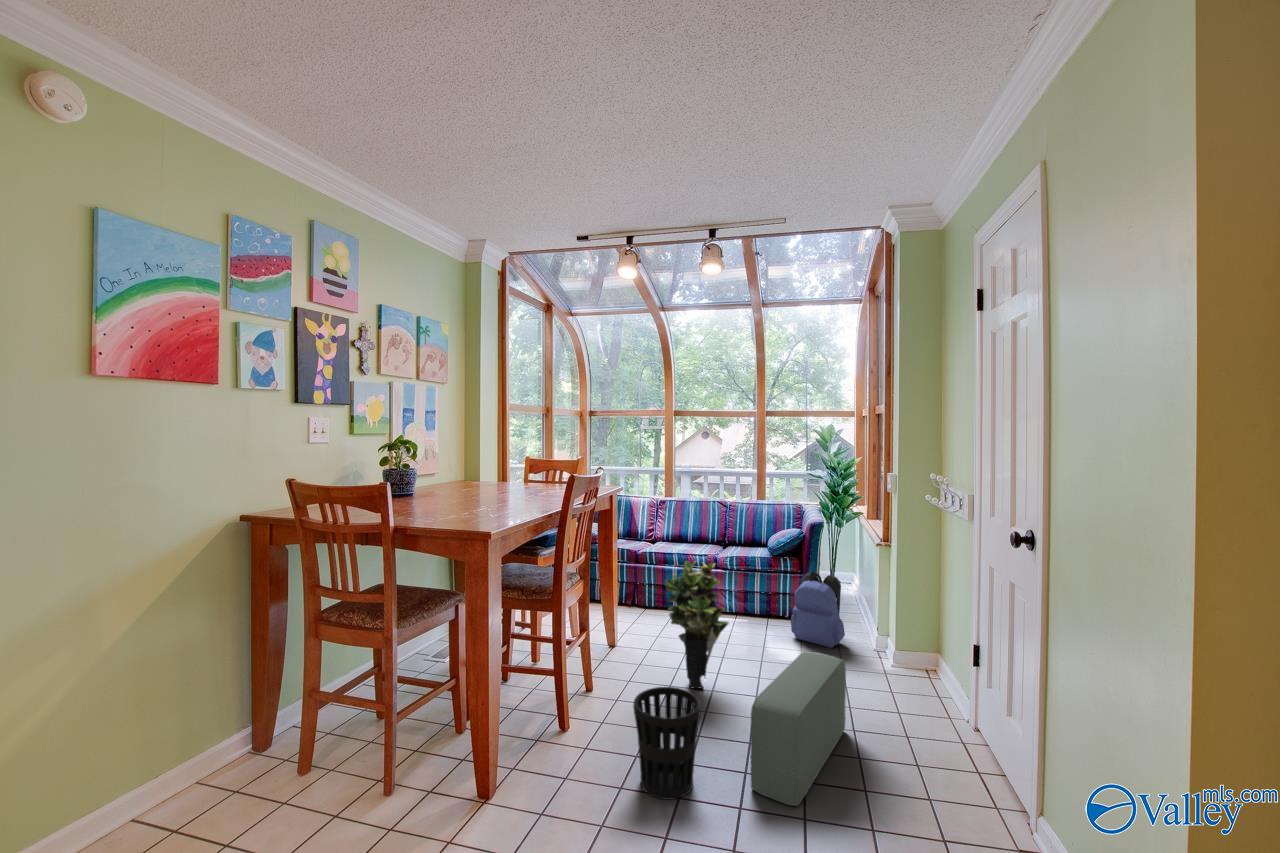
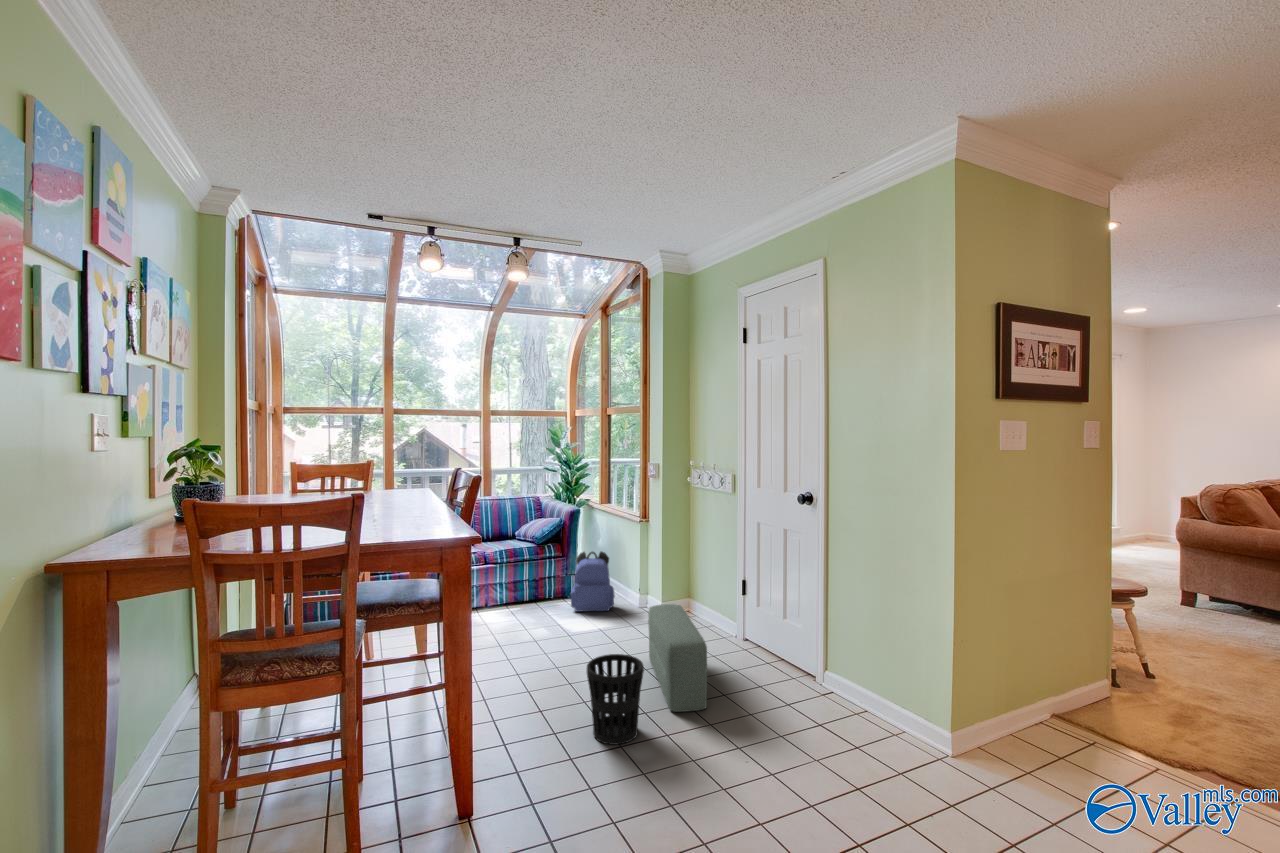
potted plant: present [665,561,729,689] -> none [507,553,571,670]

